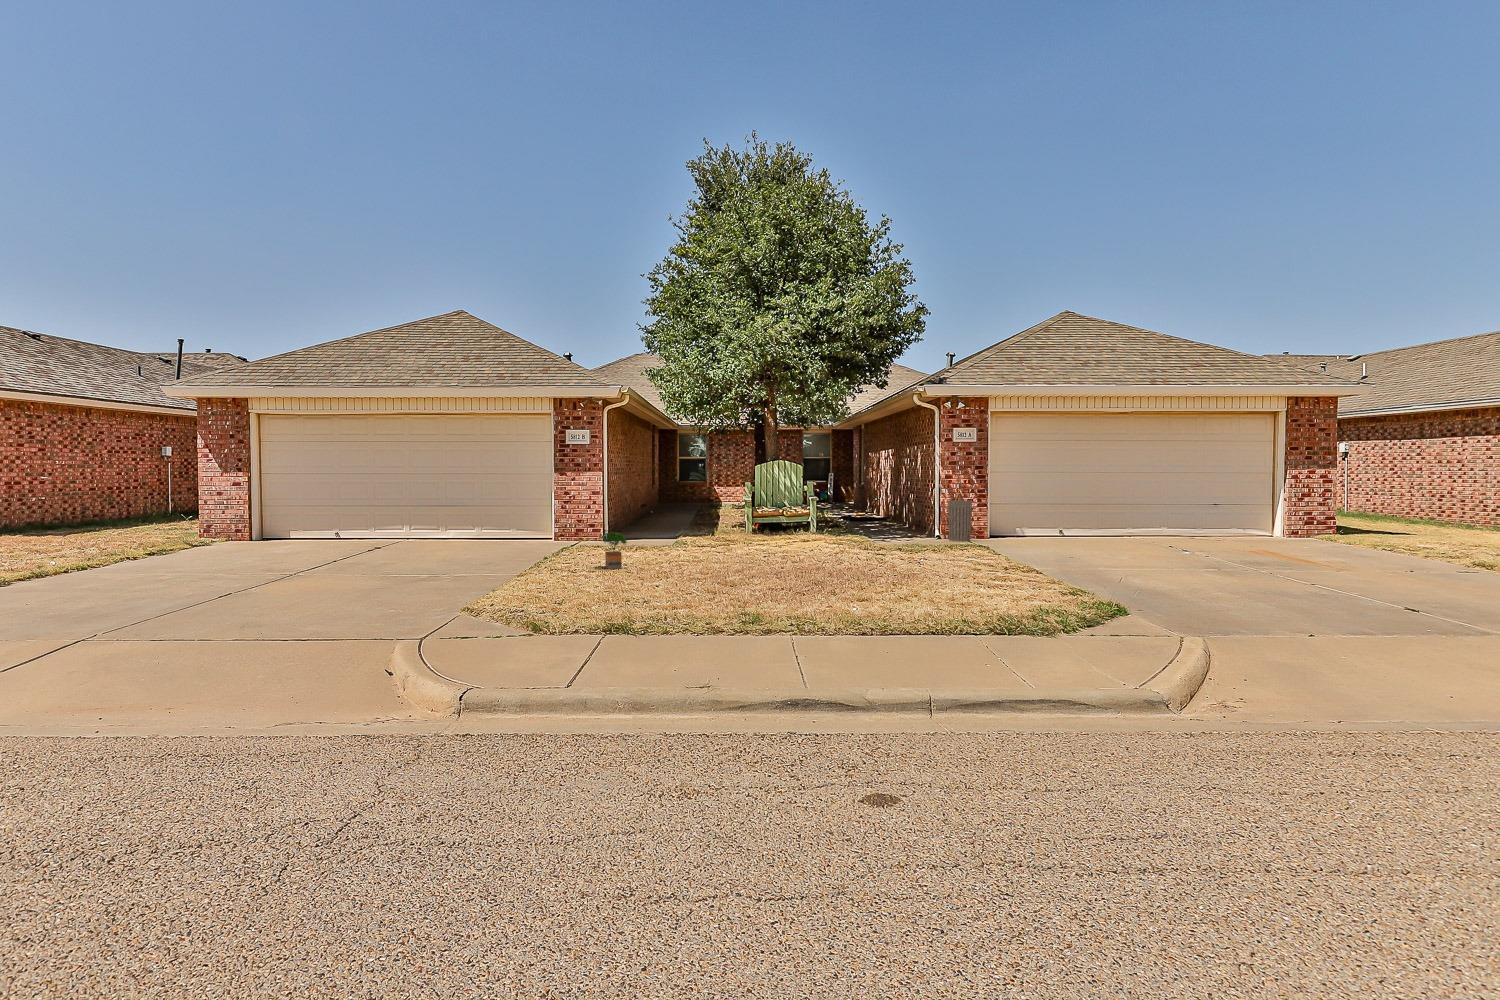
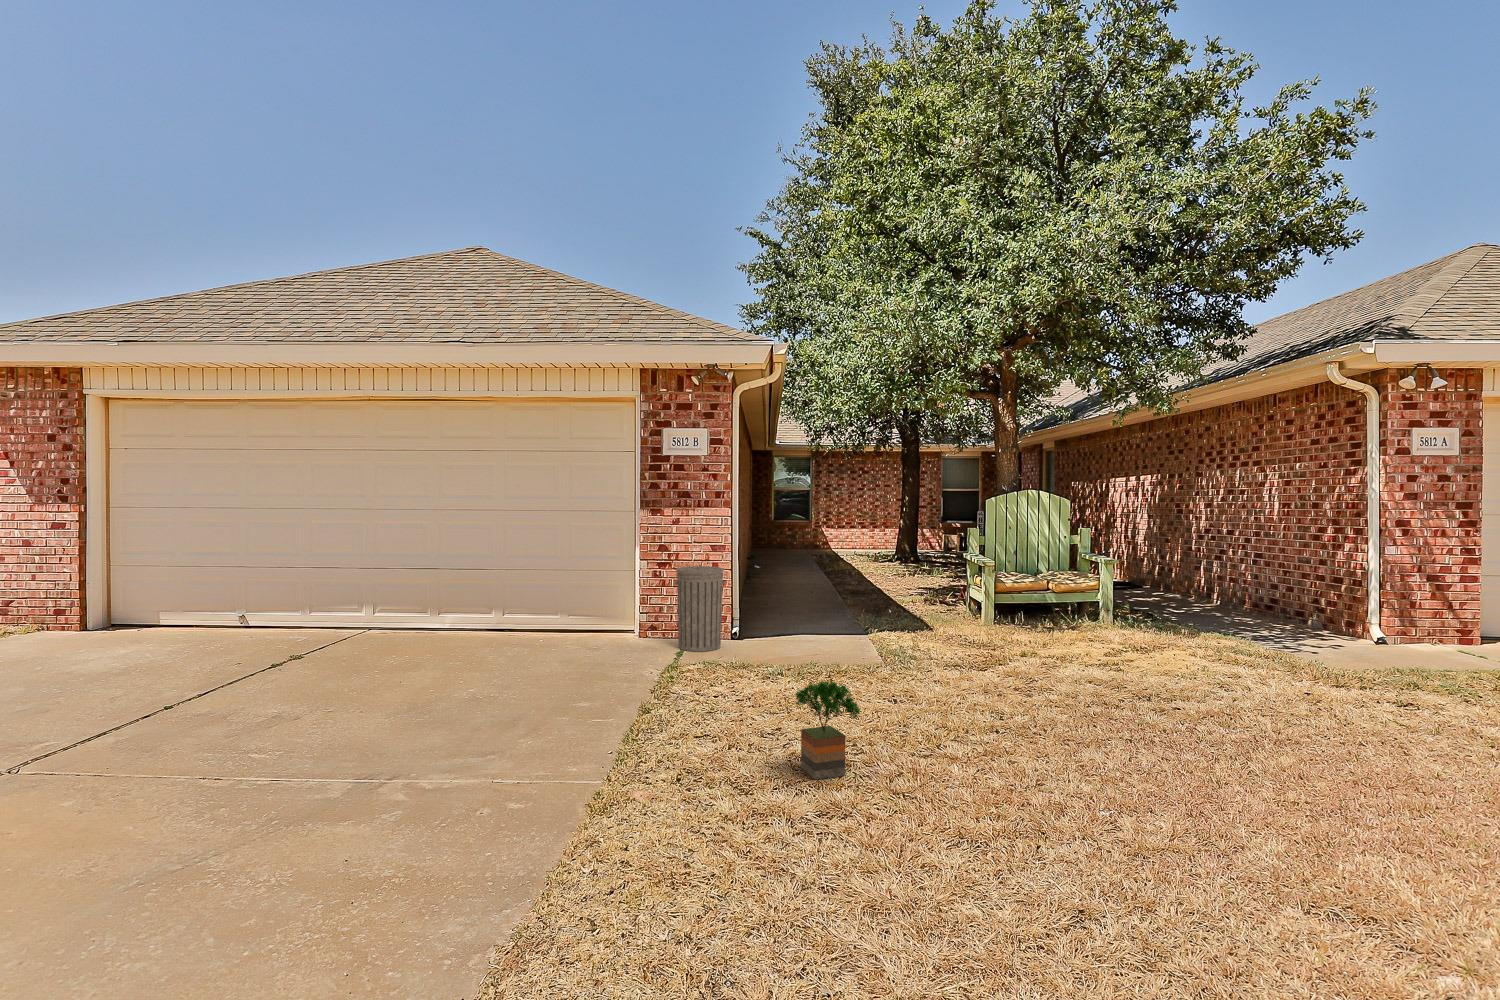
trash can: present [947,499,973,541] -> present [674,564,725,651]

